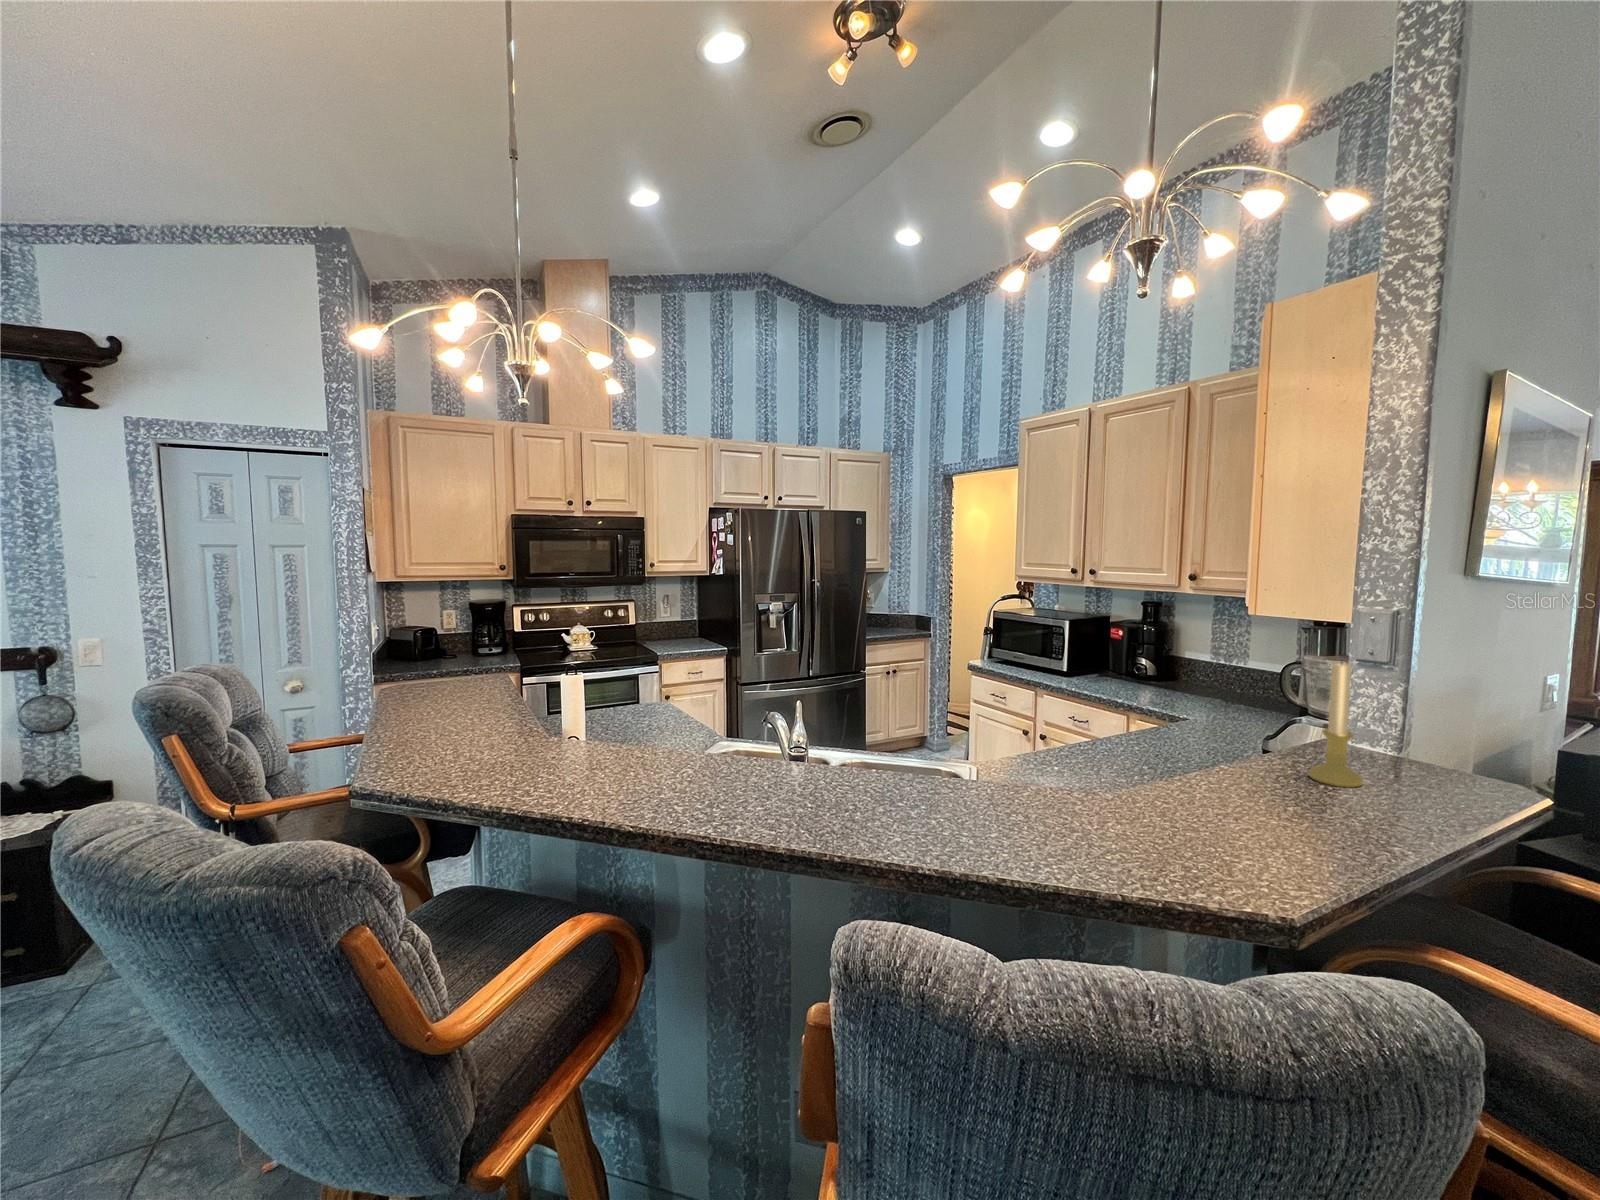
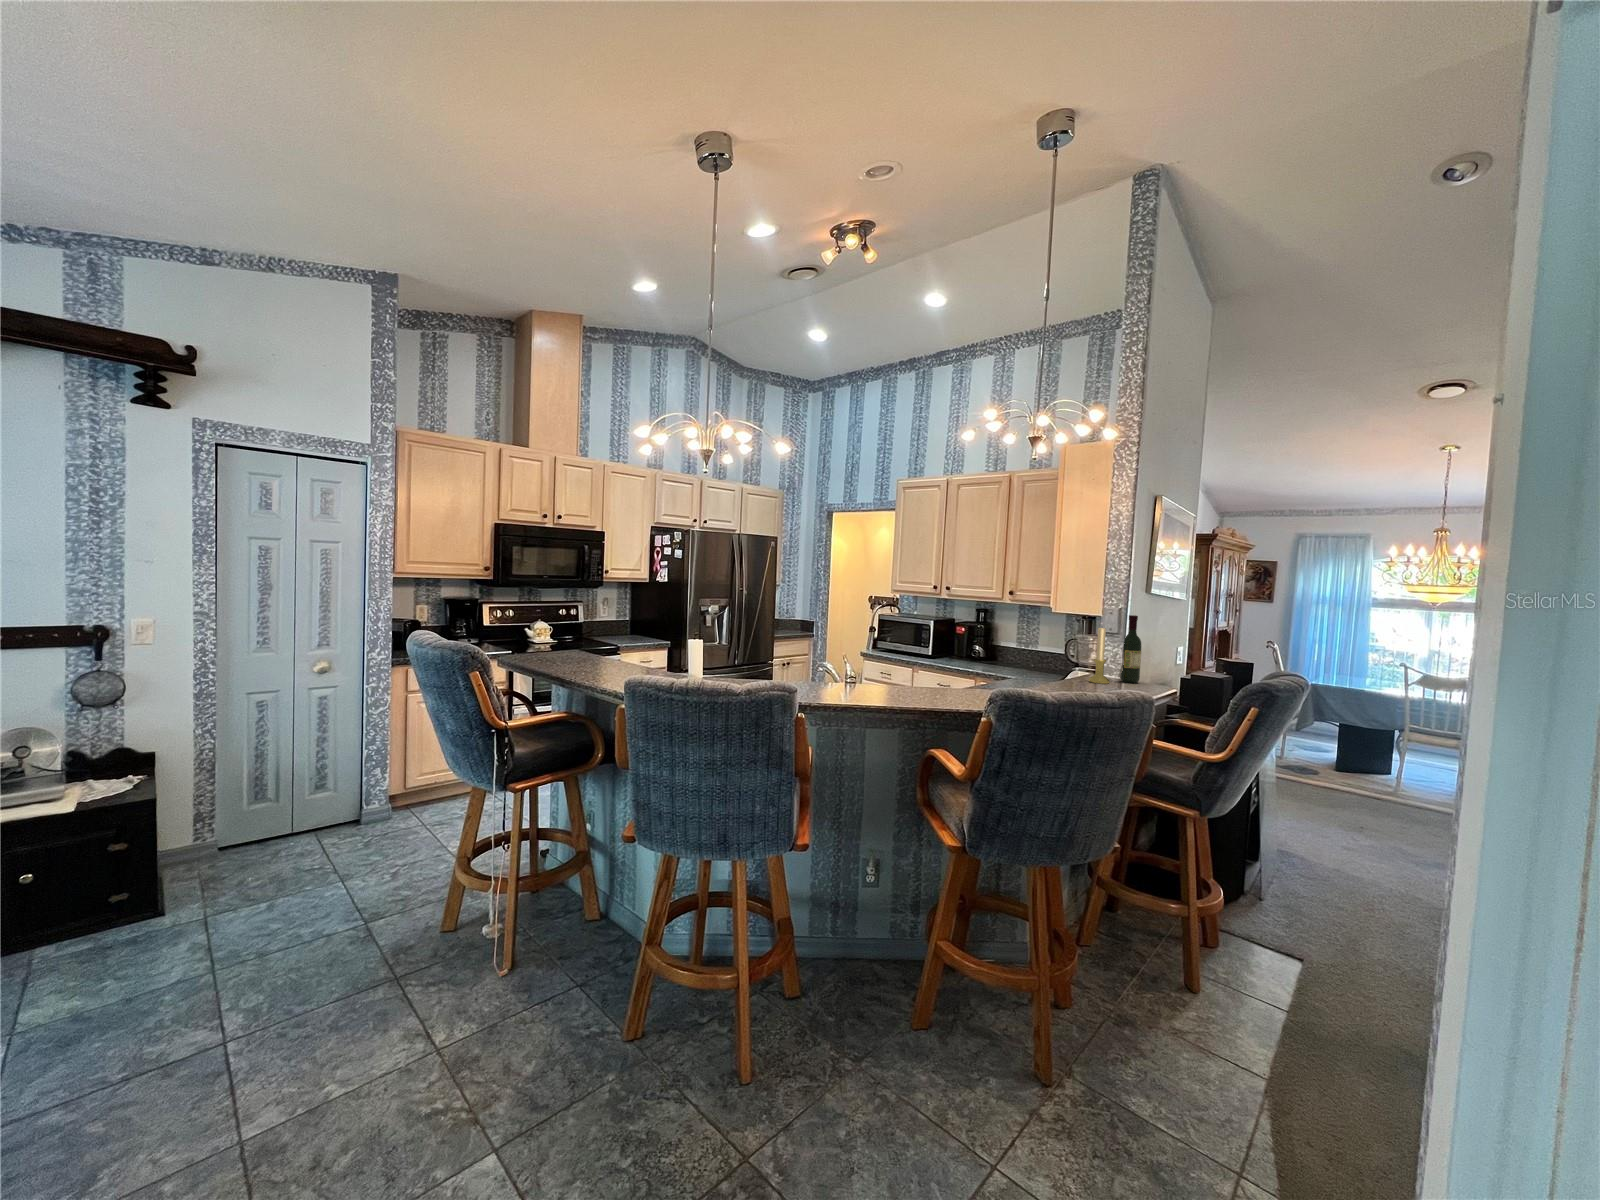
wine bottle: none [1393,634,1450,786] -> present [1120,615,1142,683]

